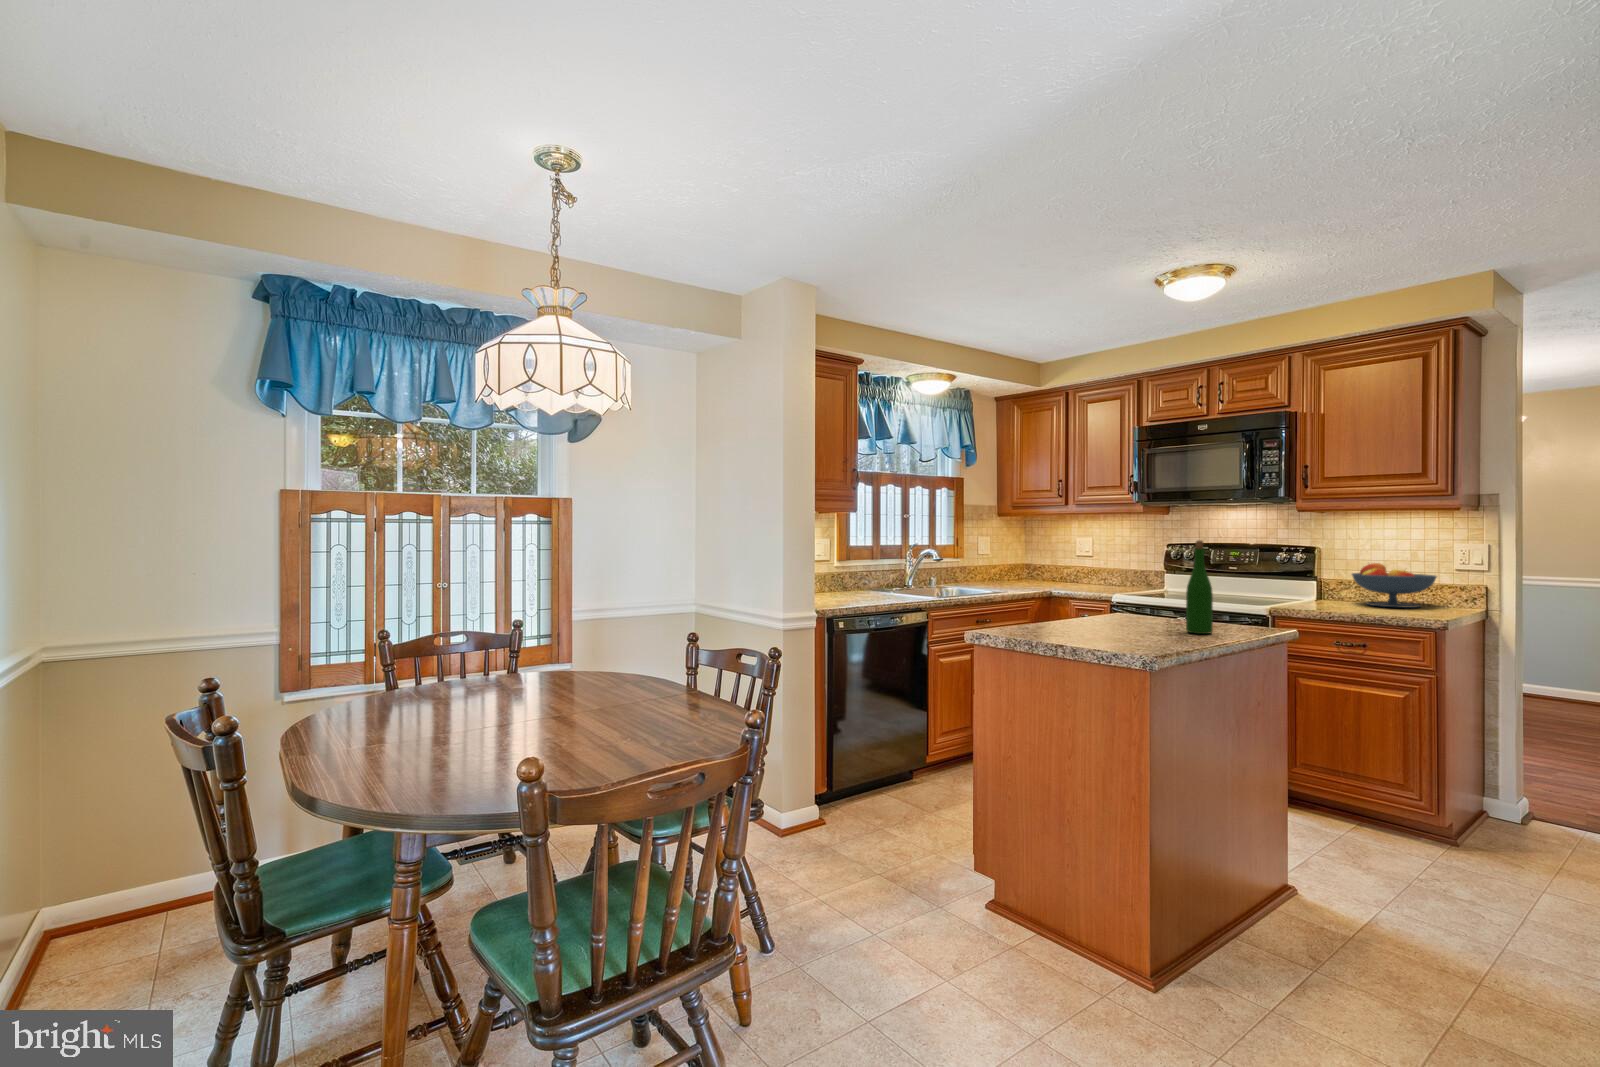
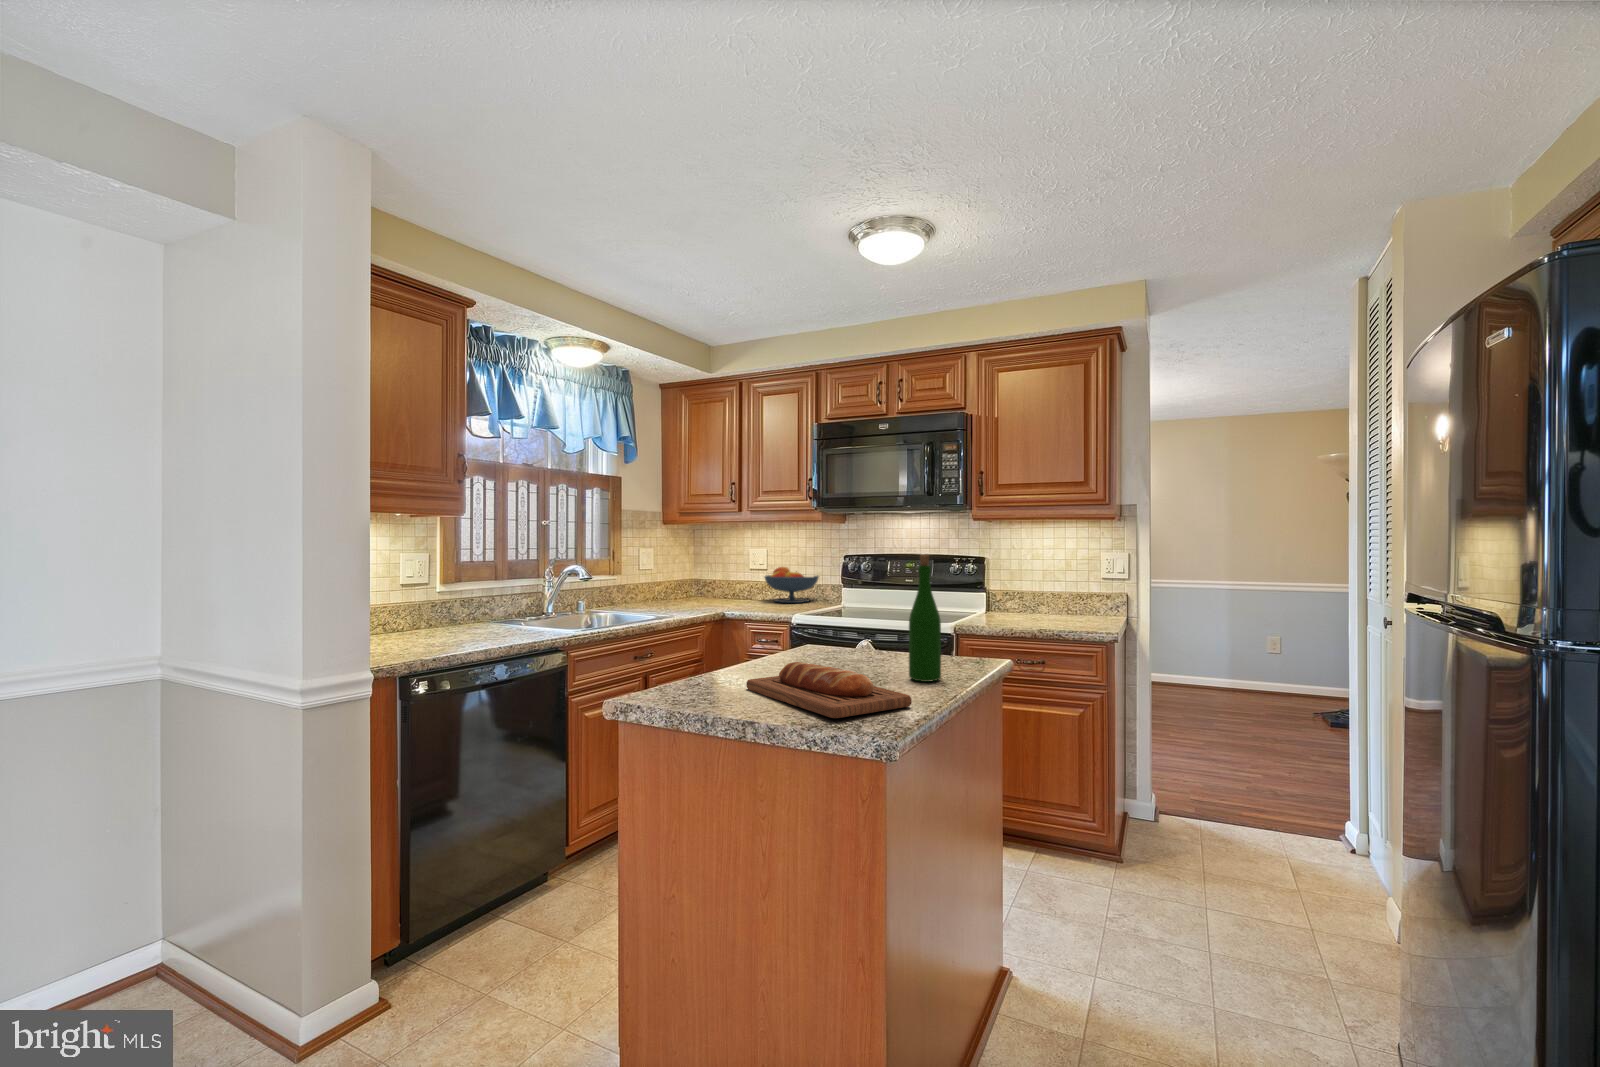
fruit bowl: present [1352,563,1437,608] -> present [765,567,819,603]
bread loaf: none [1060,614,1177,645] -> present [746,662,912,718]

